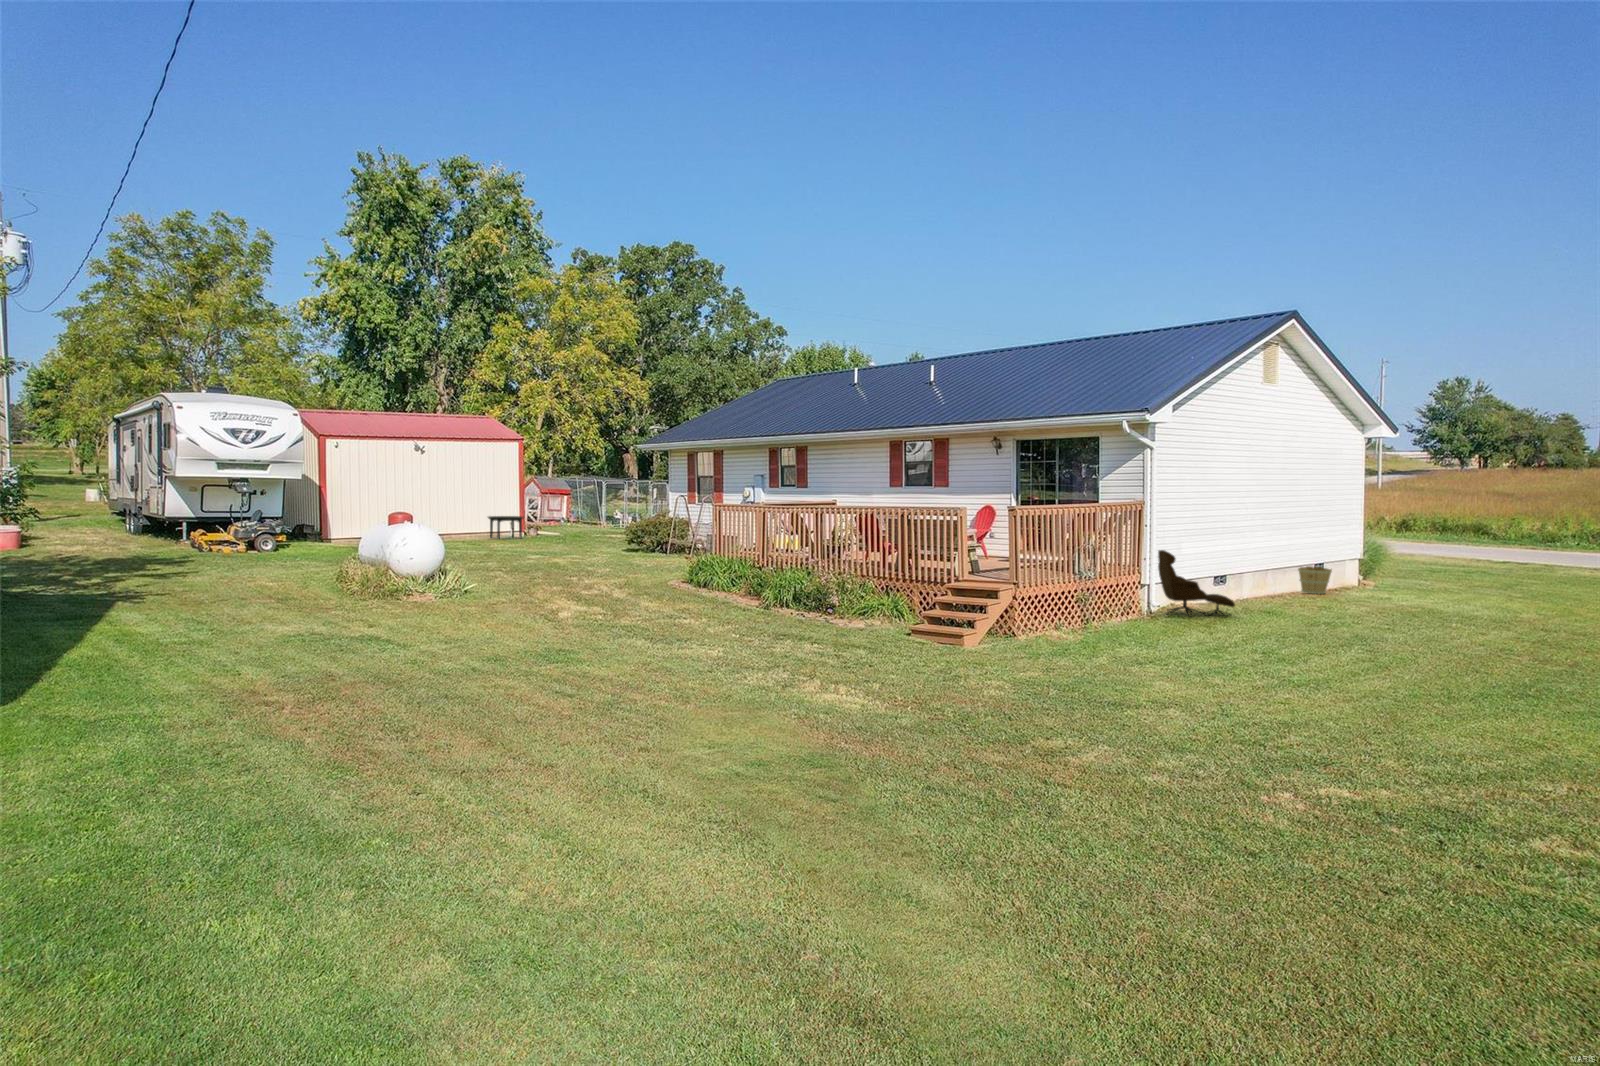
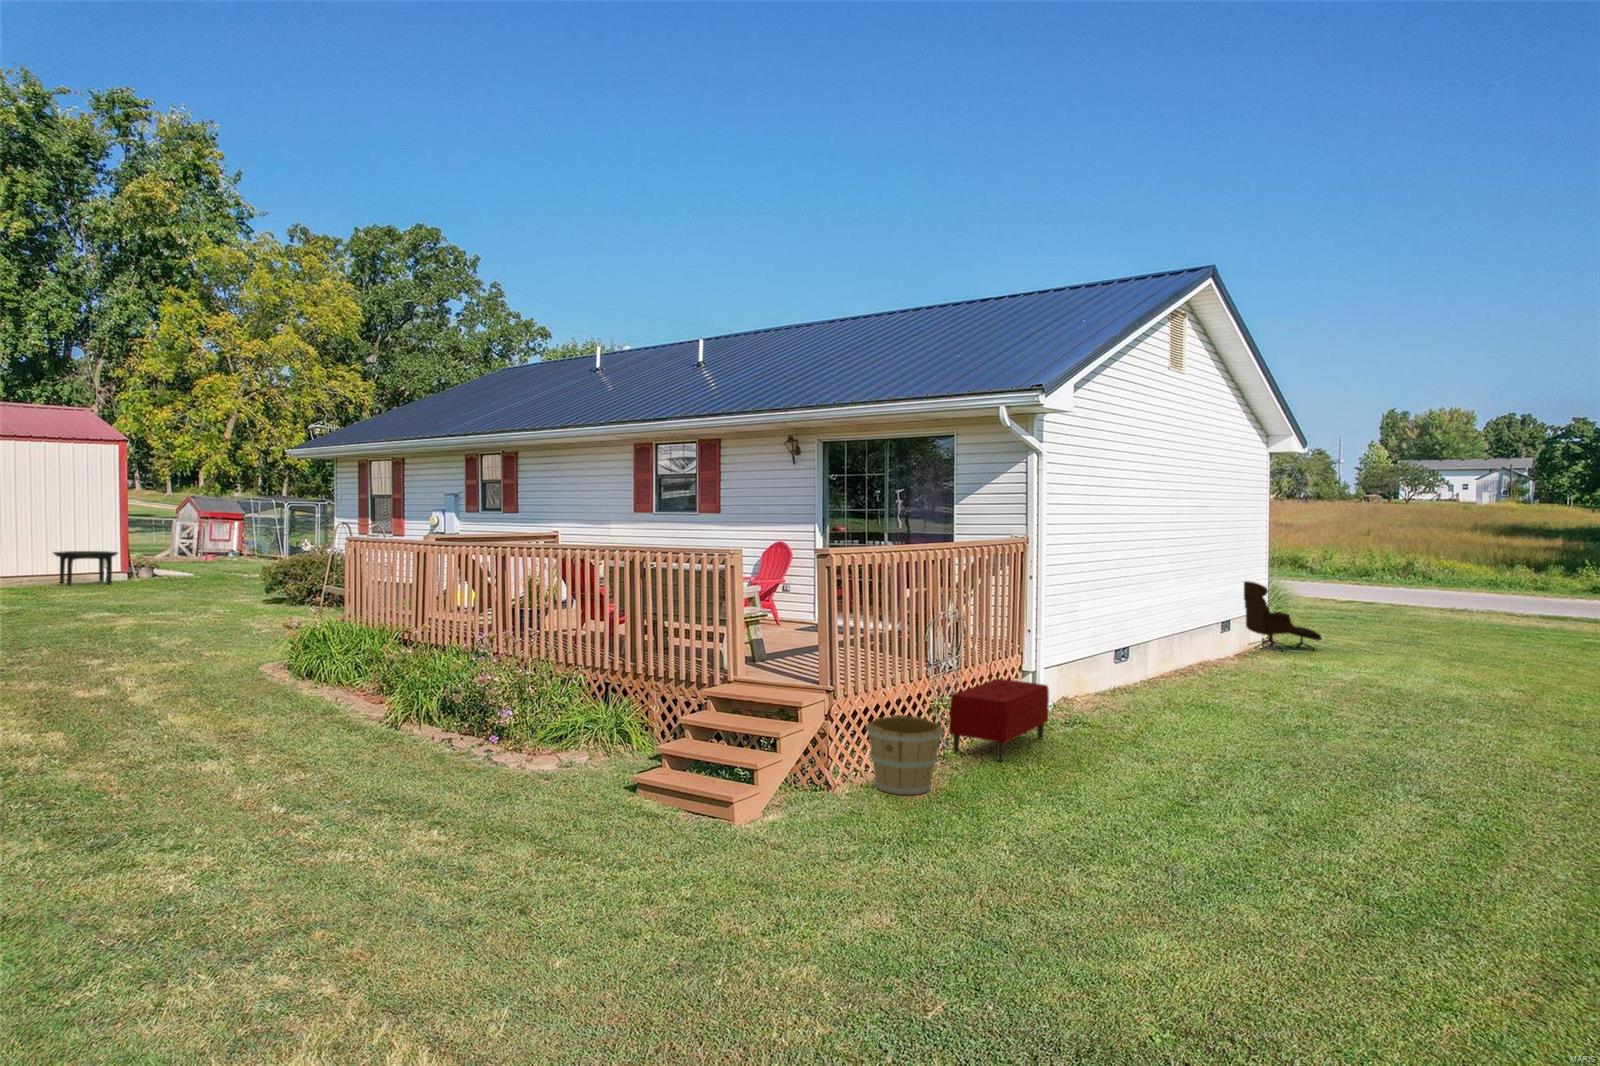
lounge chair: present [1158,550,1235,617] -> present [1244,581,1322,651]
wooden bucket: present [1298,566,1332,594] -> present [866,715,943,795]
bench: none [1086,587,1151,629] -> present [949,679,1049,762]

